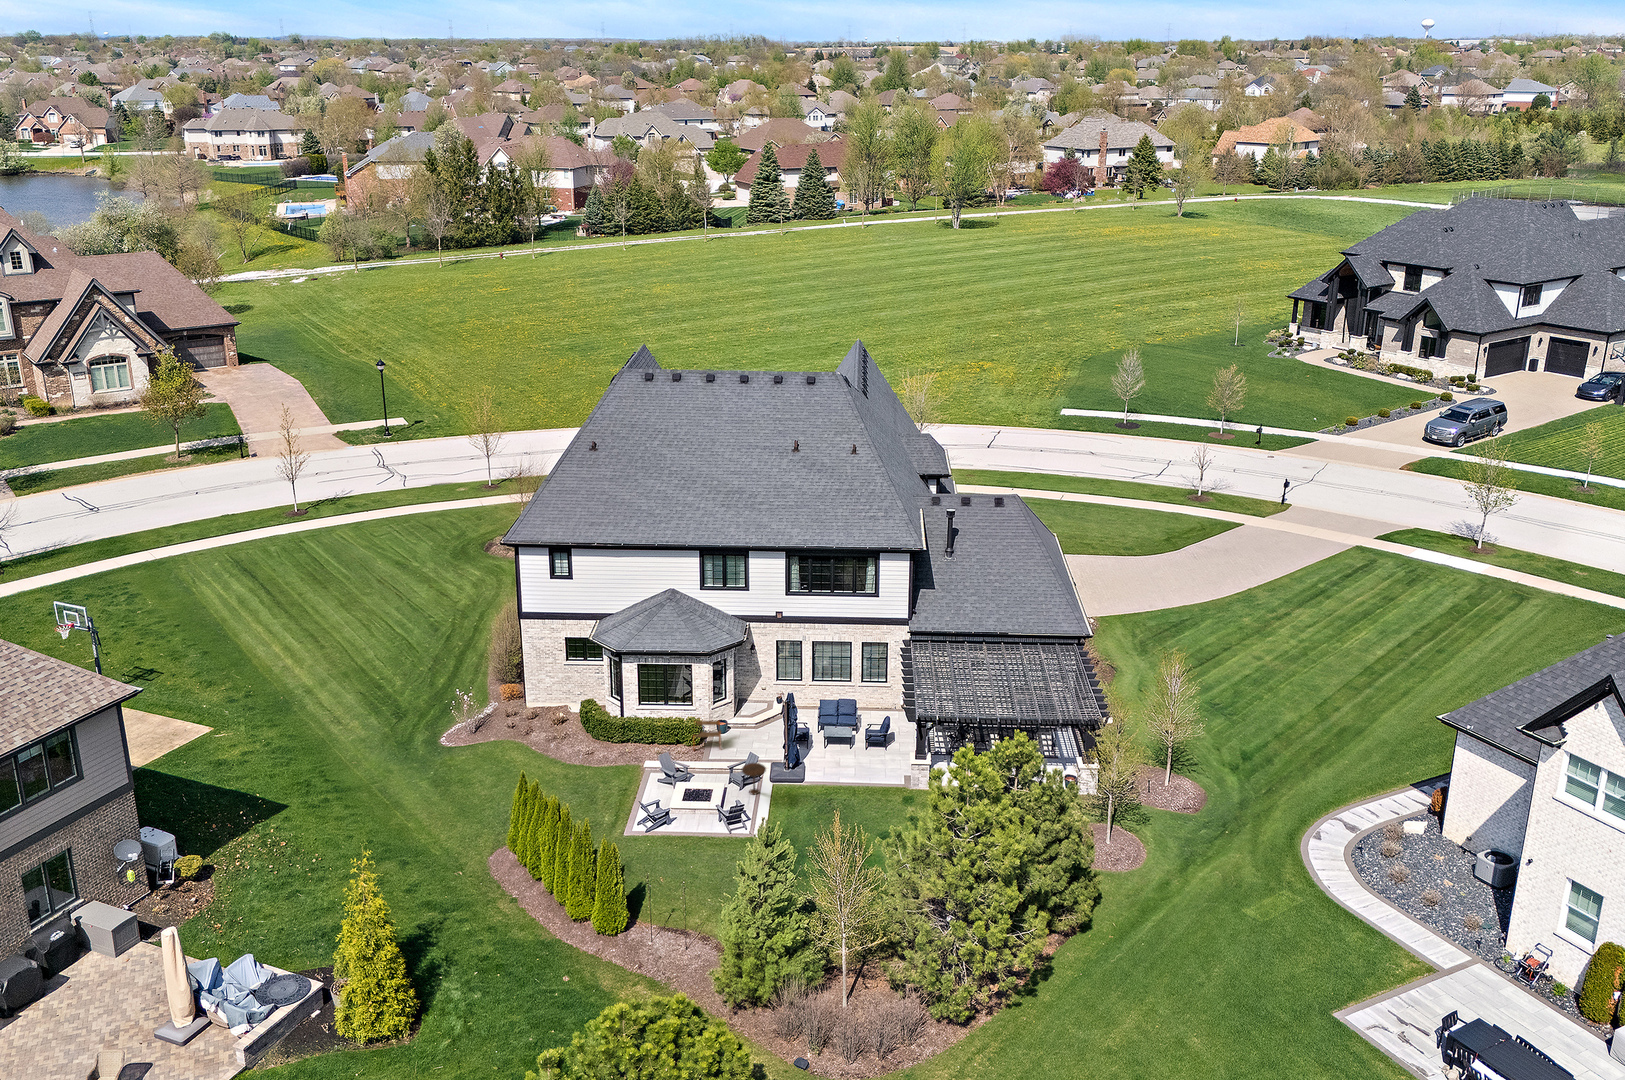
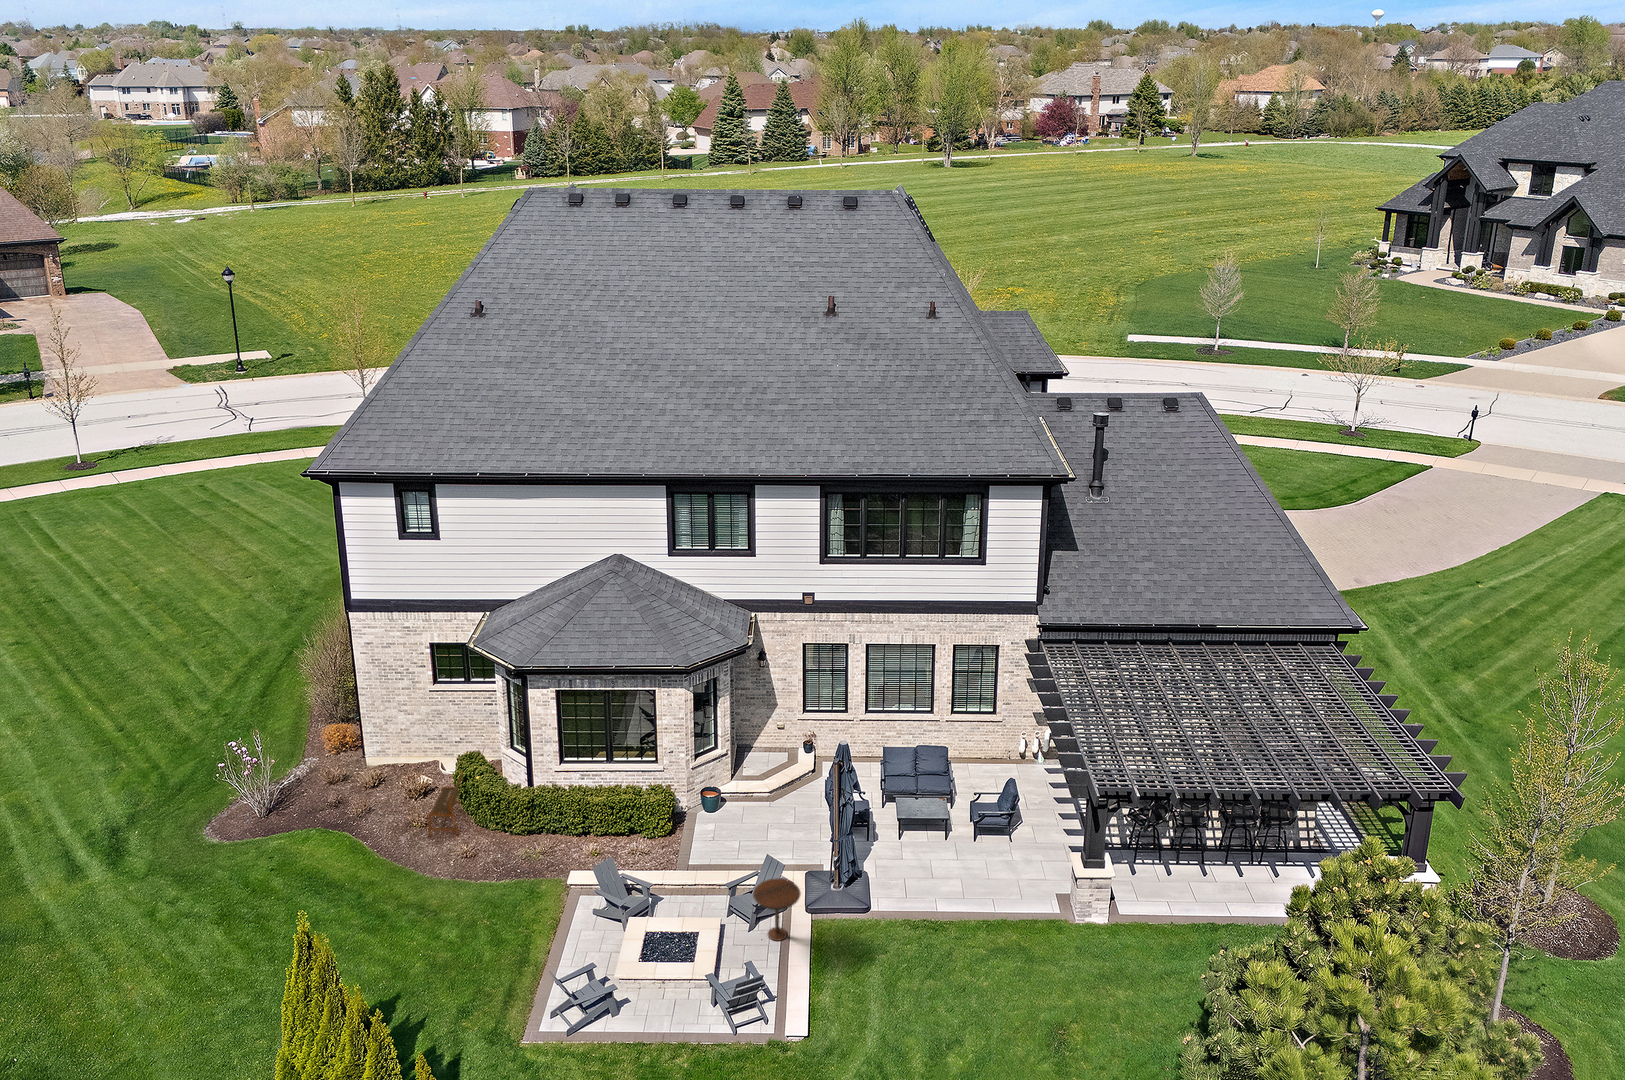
bench: present [693,720,721,747] -> present [428,772,463,837]

